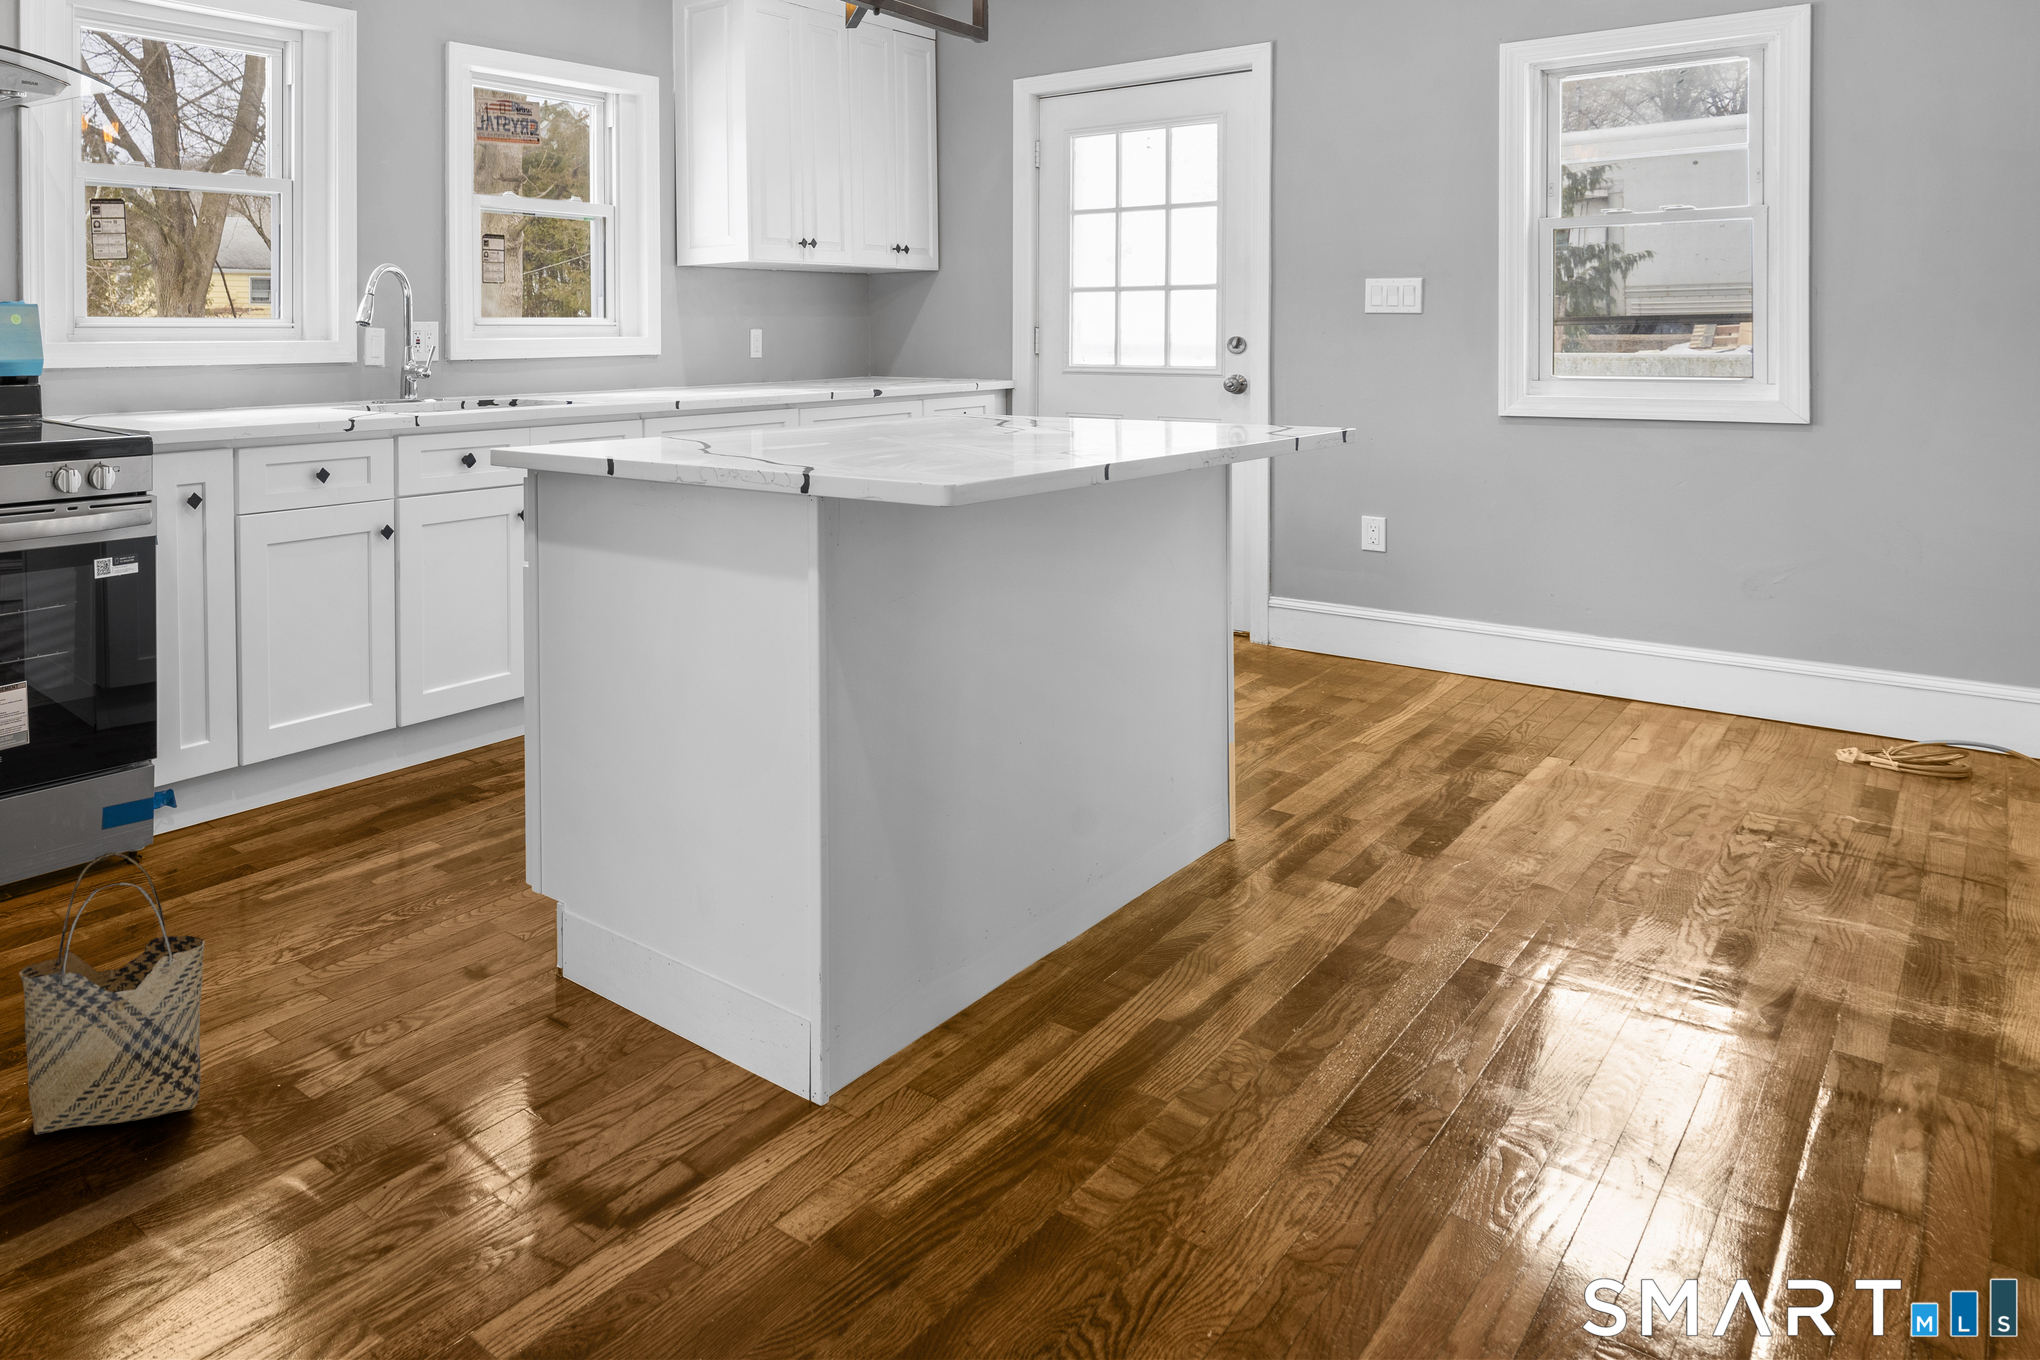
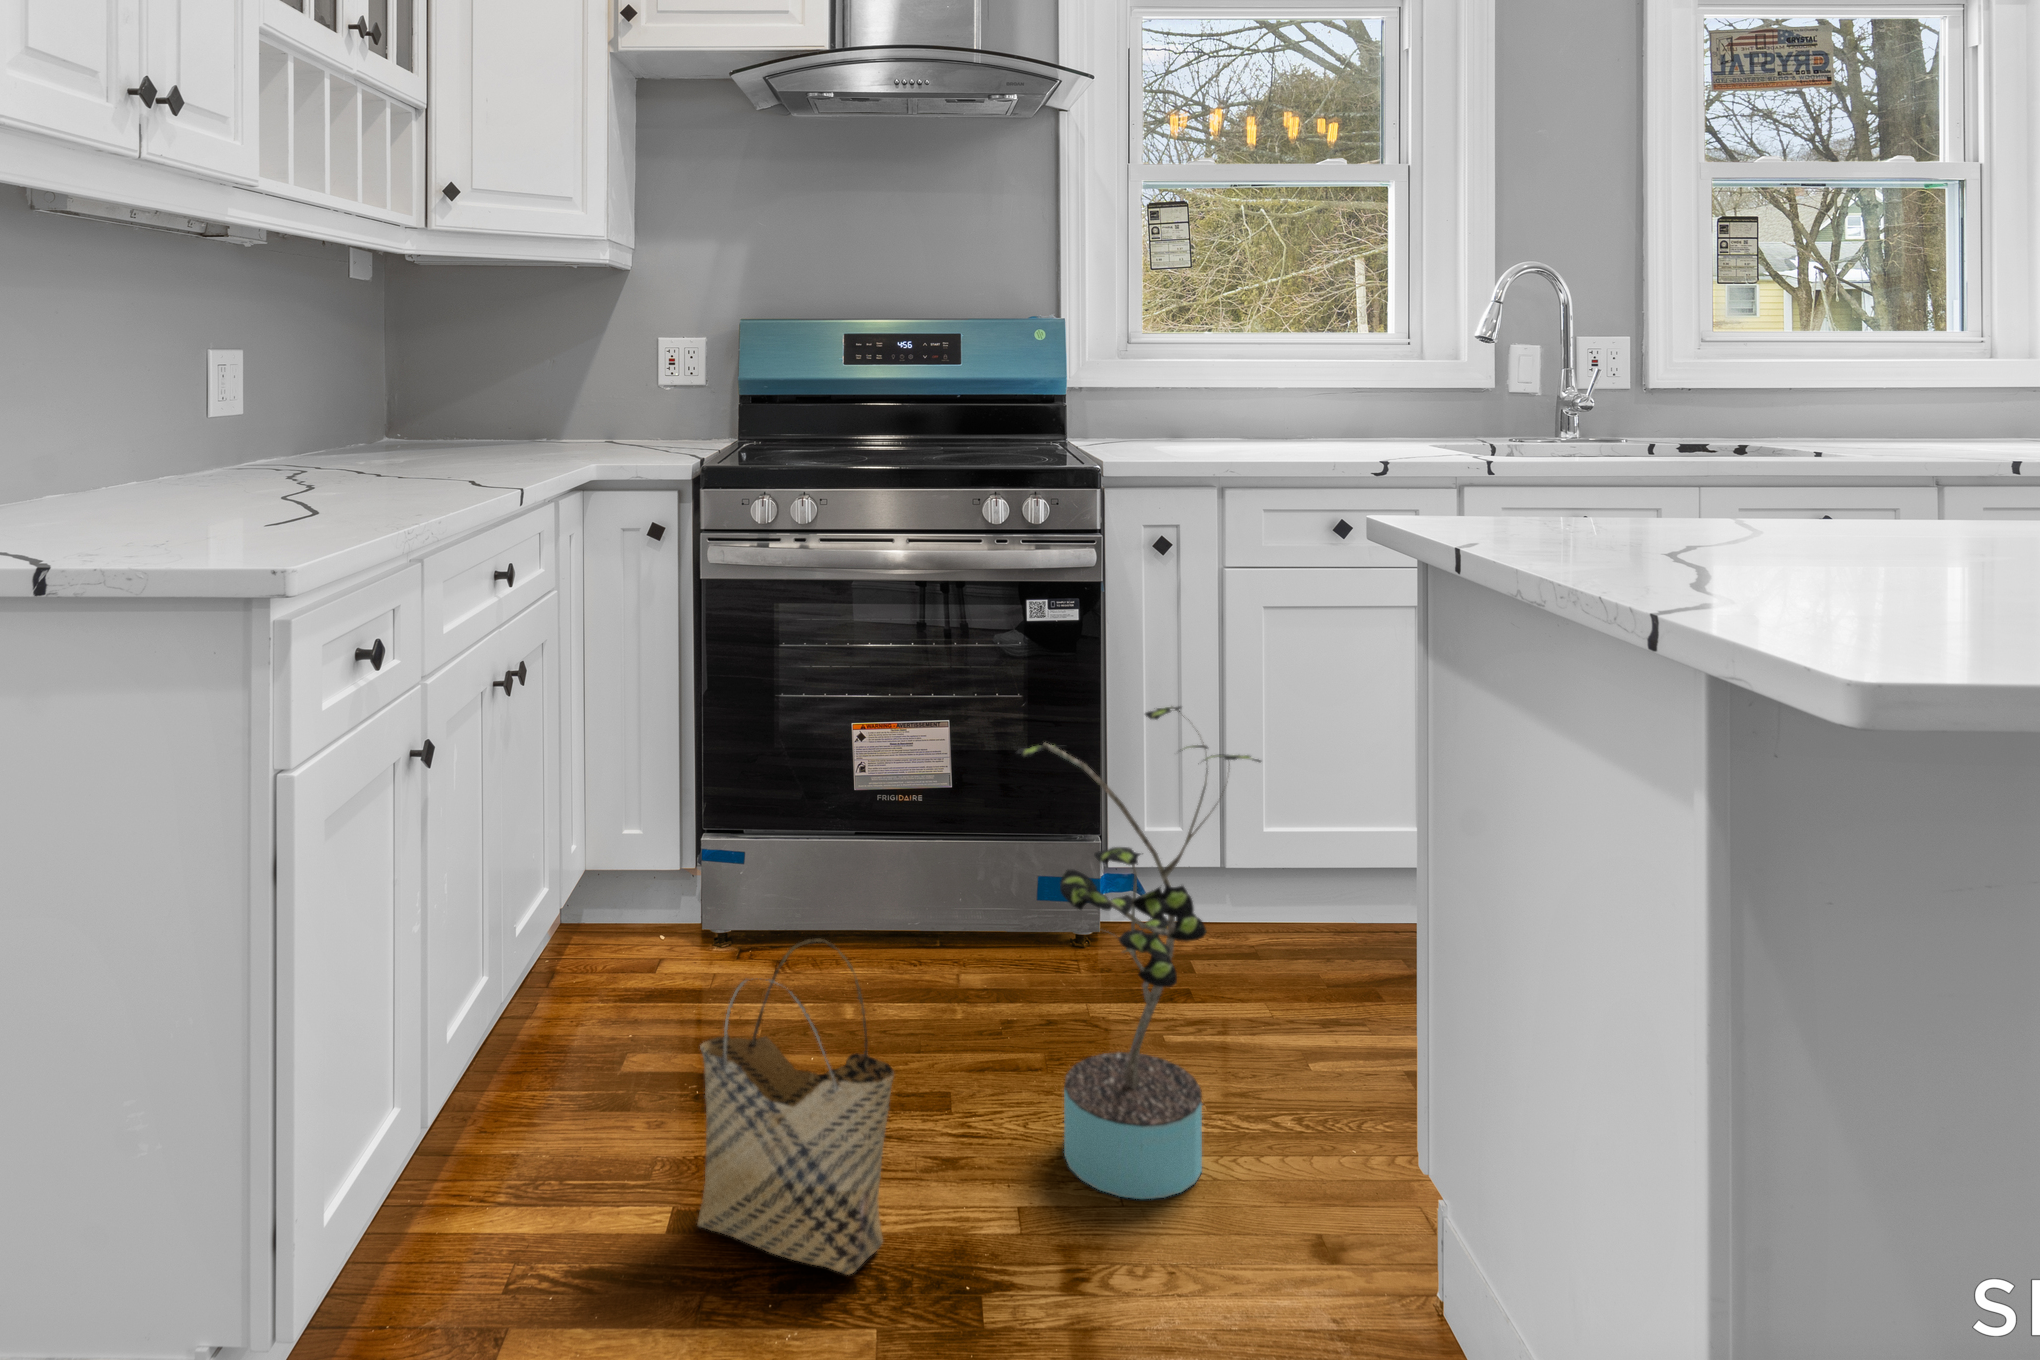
potted plant: none [205,614,410,998] -> present [1017,706,1261,1199]

